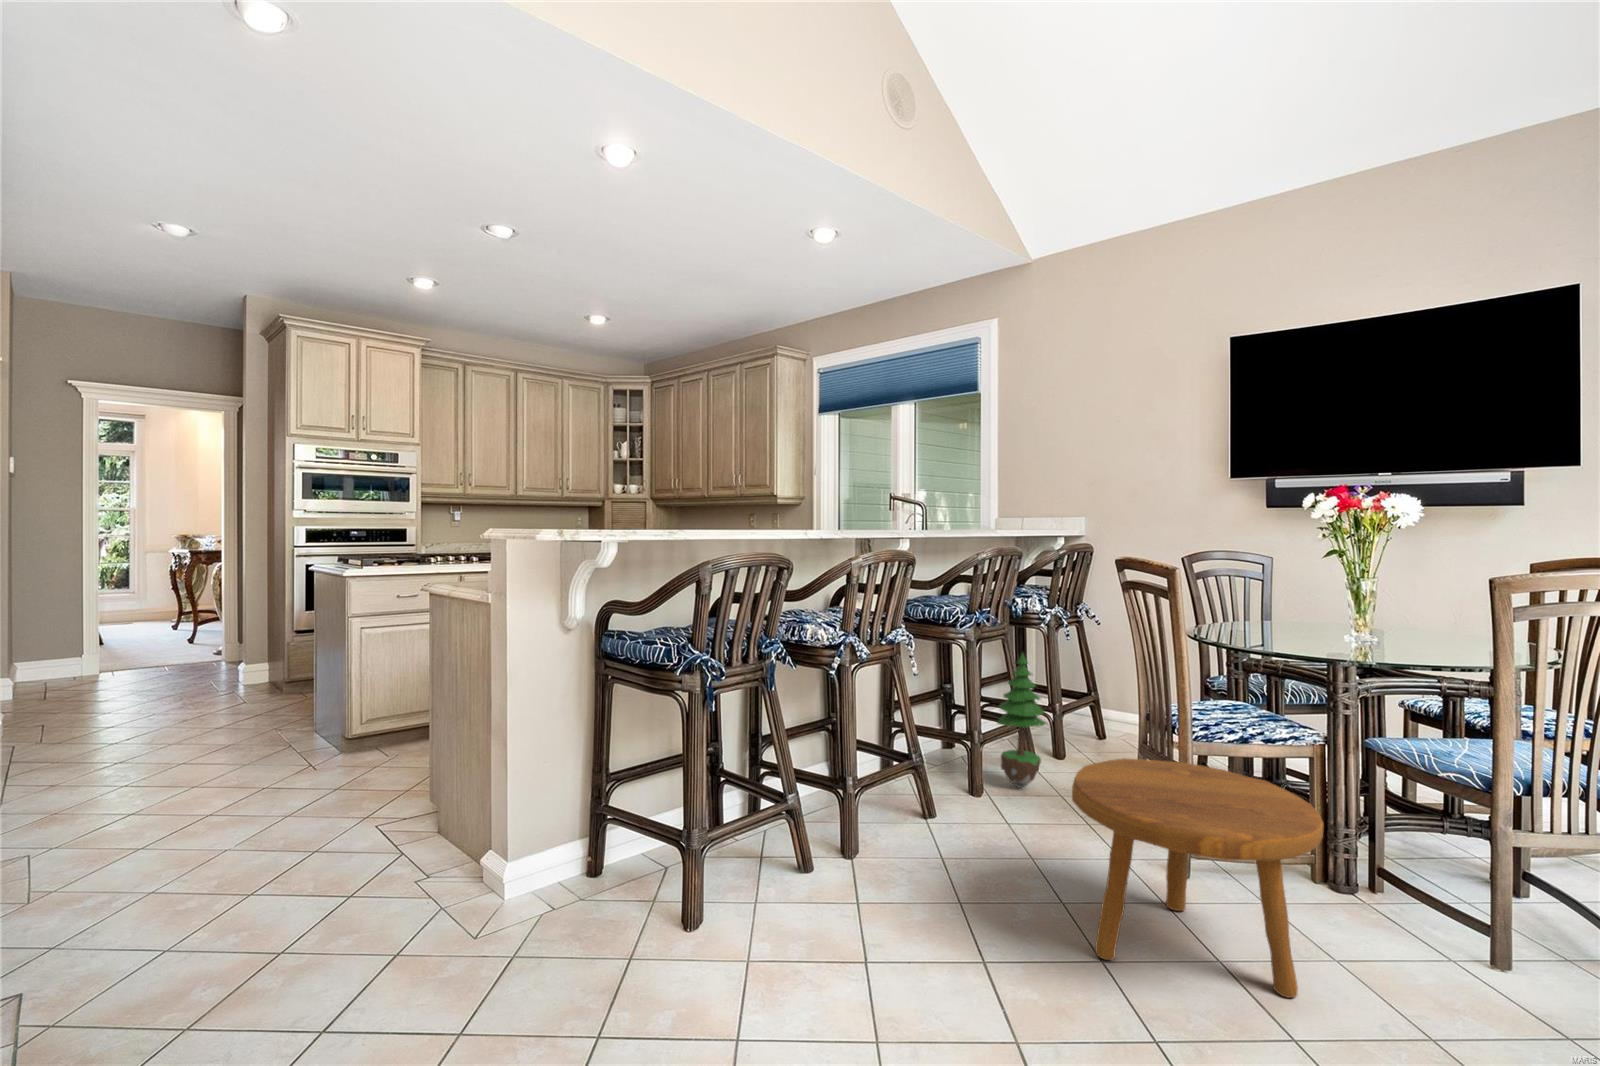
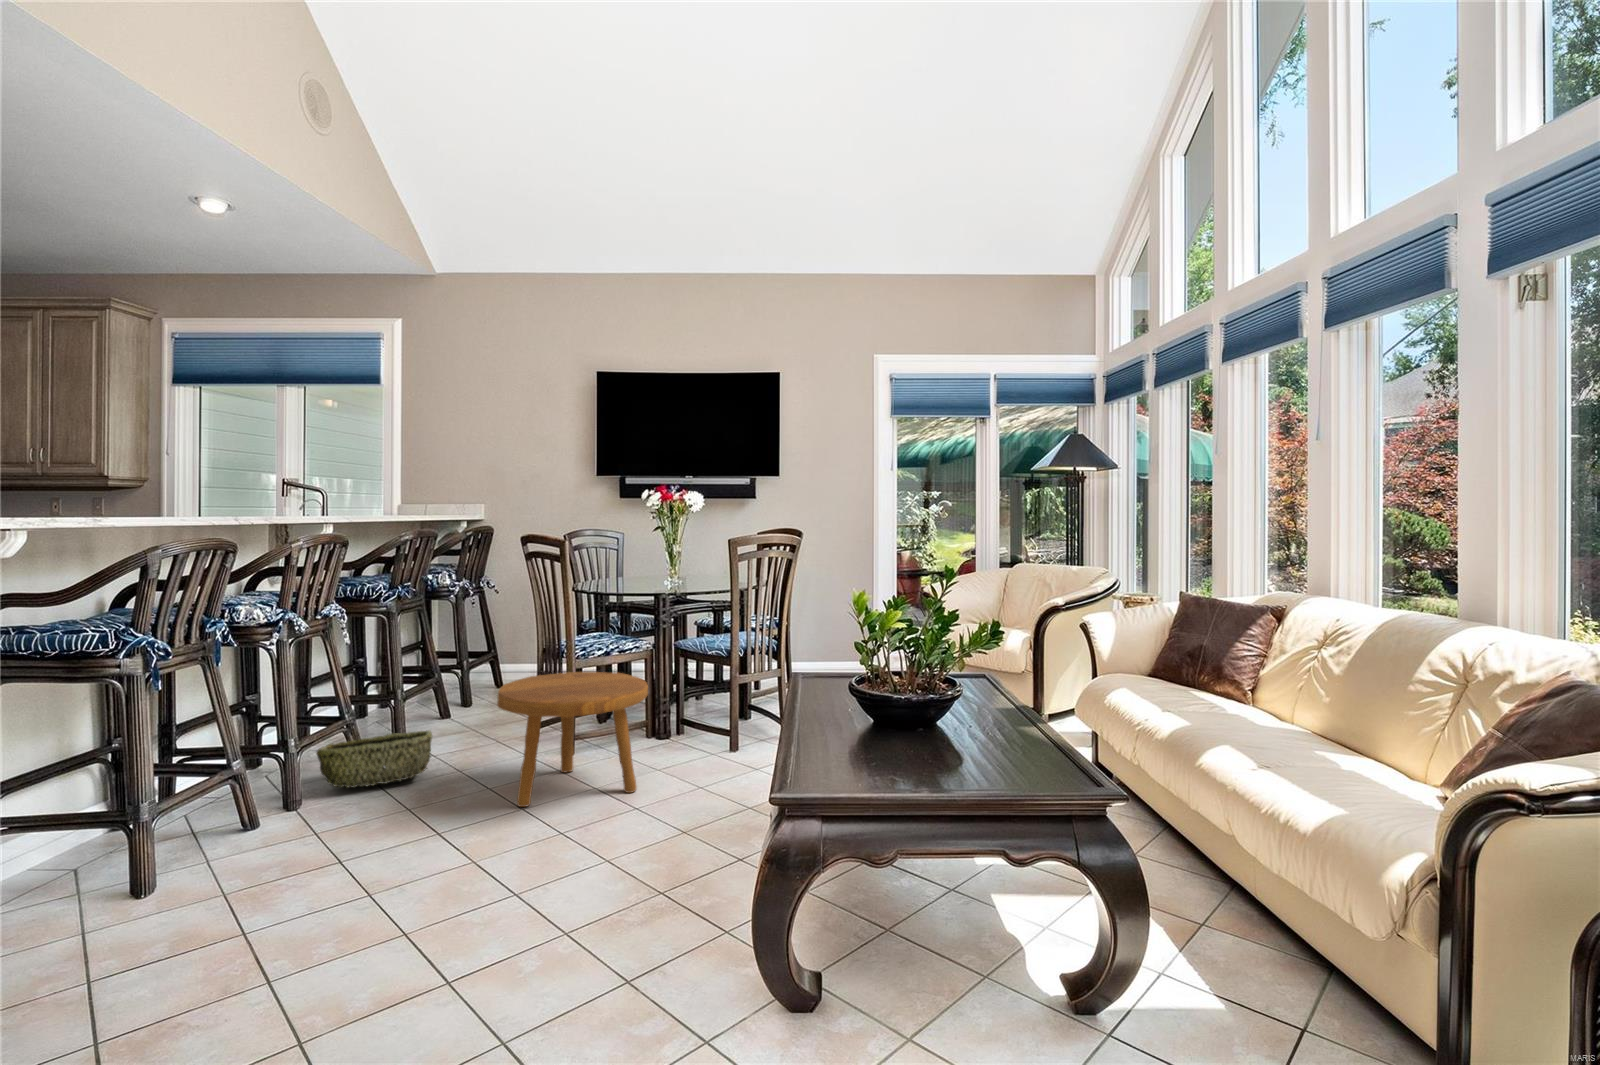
potted tree: present [997,653,1046,788] -> none [418,616,463,732]
woven basket: none [873,785,999,855] -> present [316,730,432,787]

